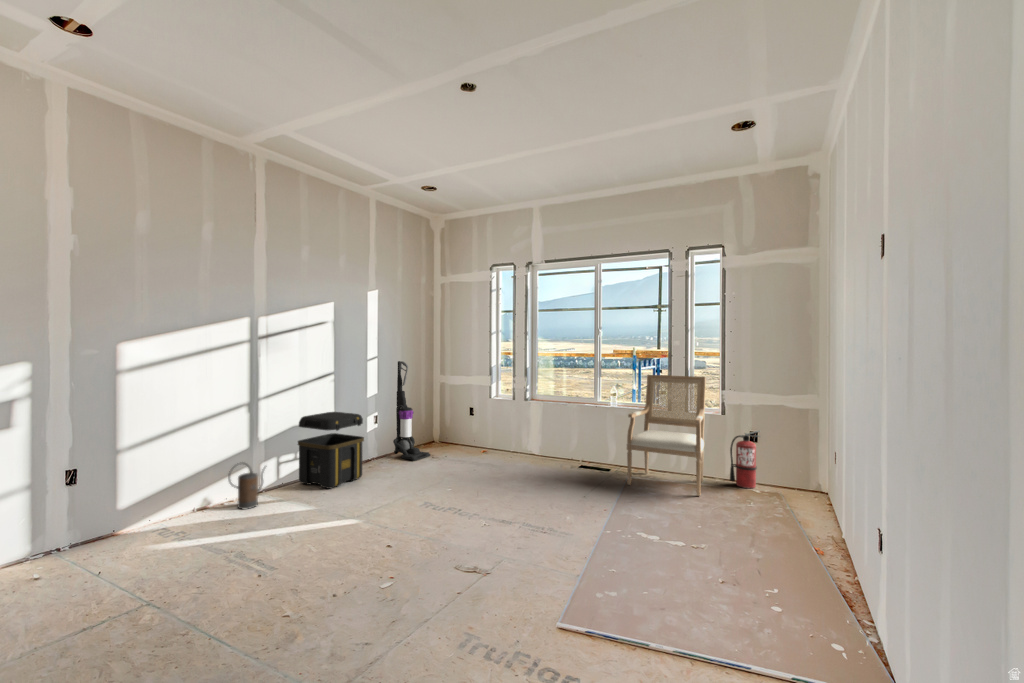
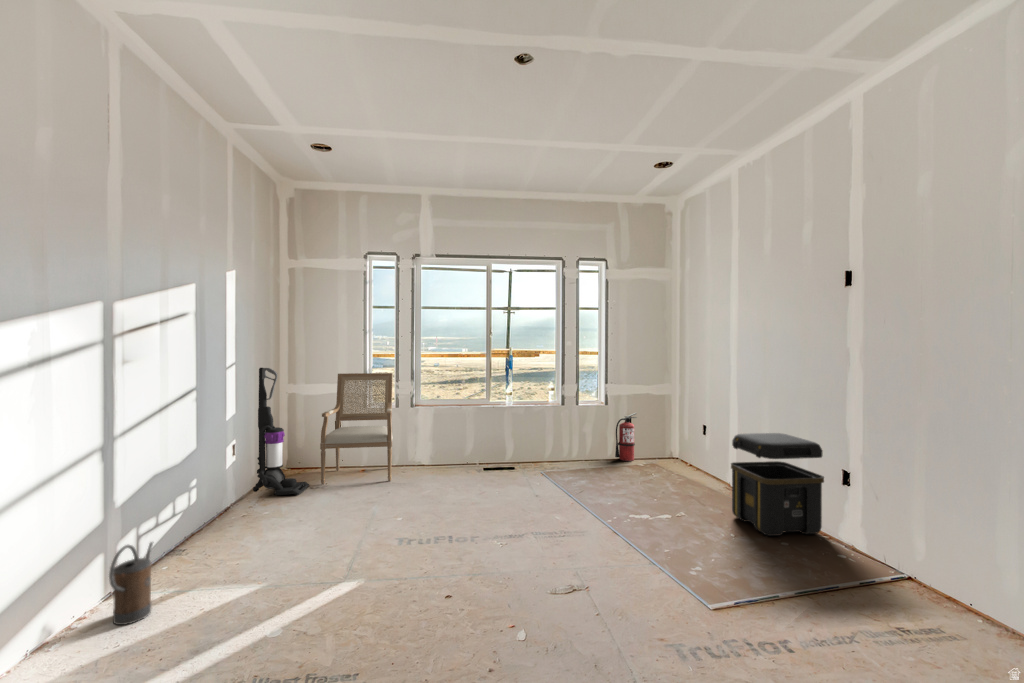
chair: present [627,375,706,496] -> present [320,373,393,484]
toolbox: present [298,412,364,489] -> present [731,433,824,536]

